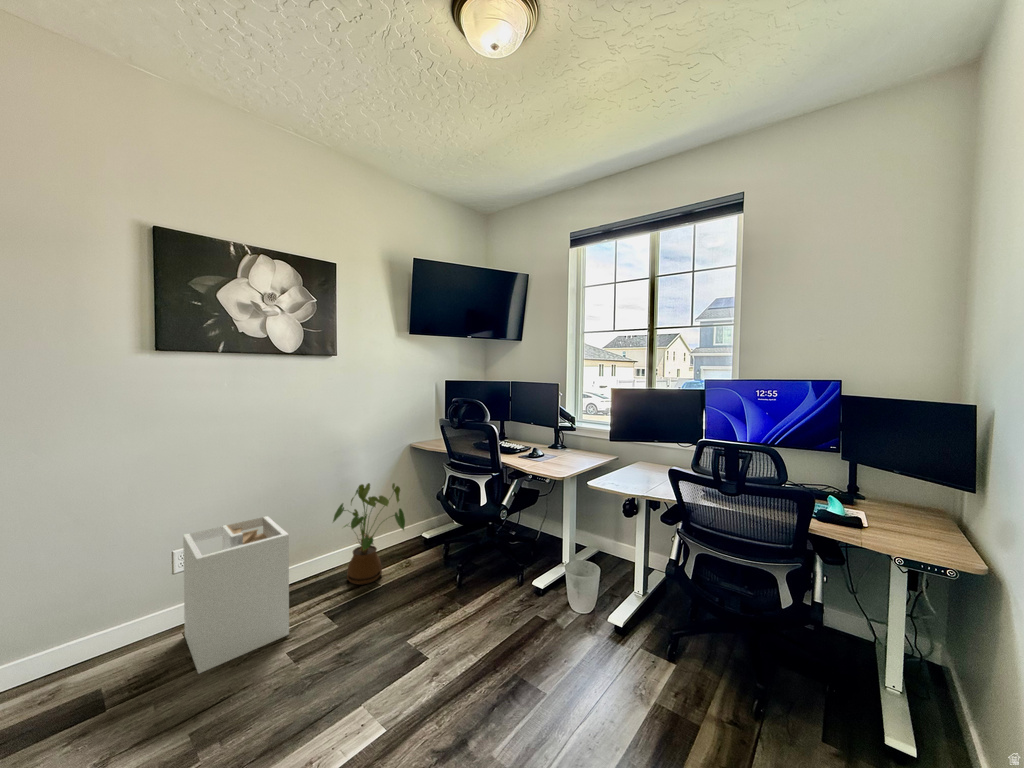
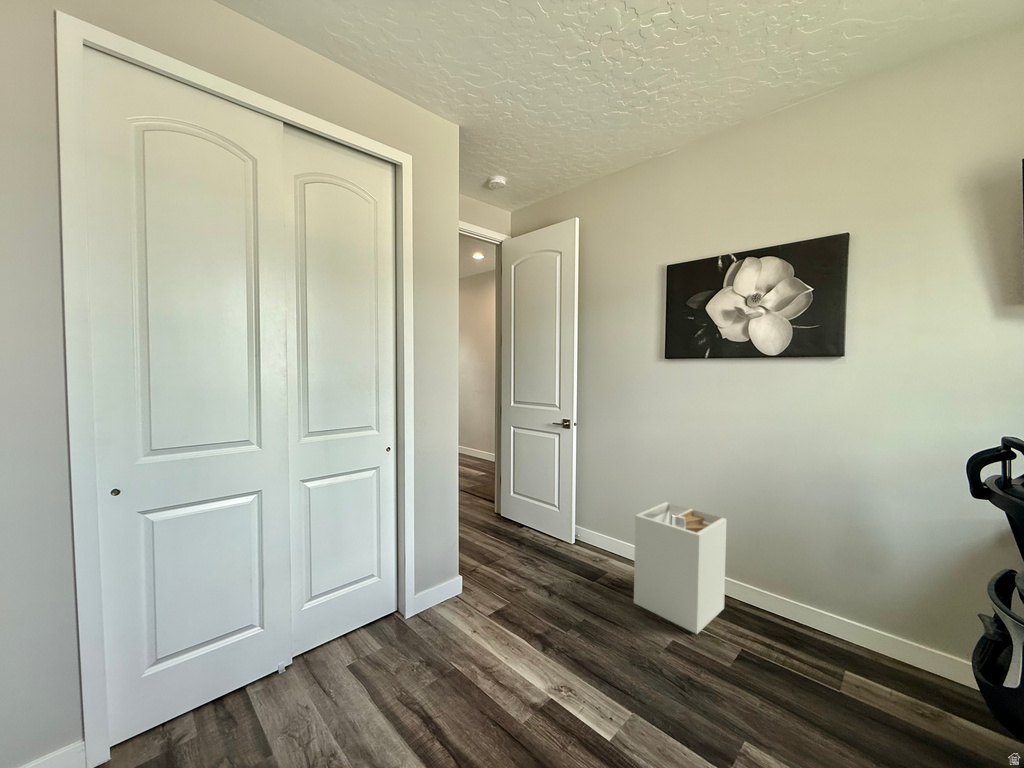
house plant: present [333,483,405,584] -> none [786,540,928,683]

